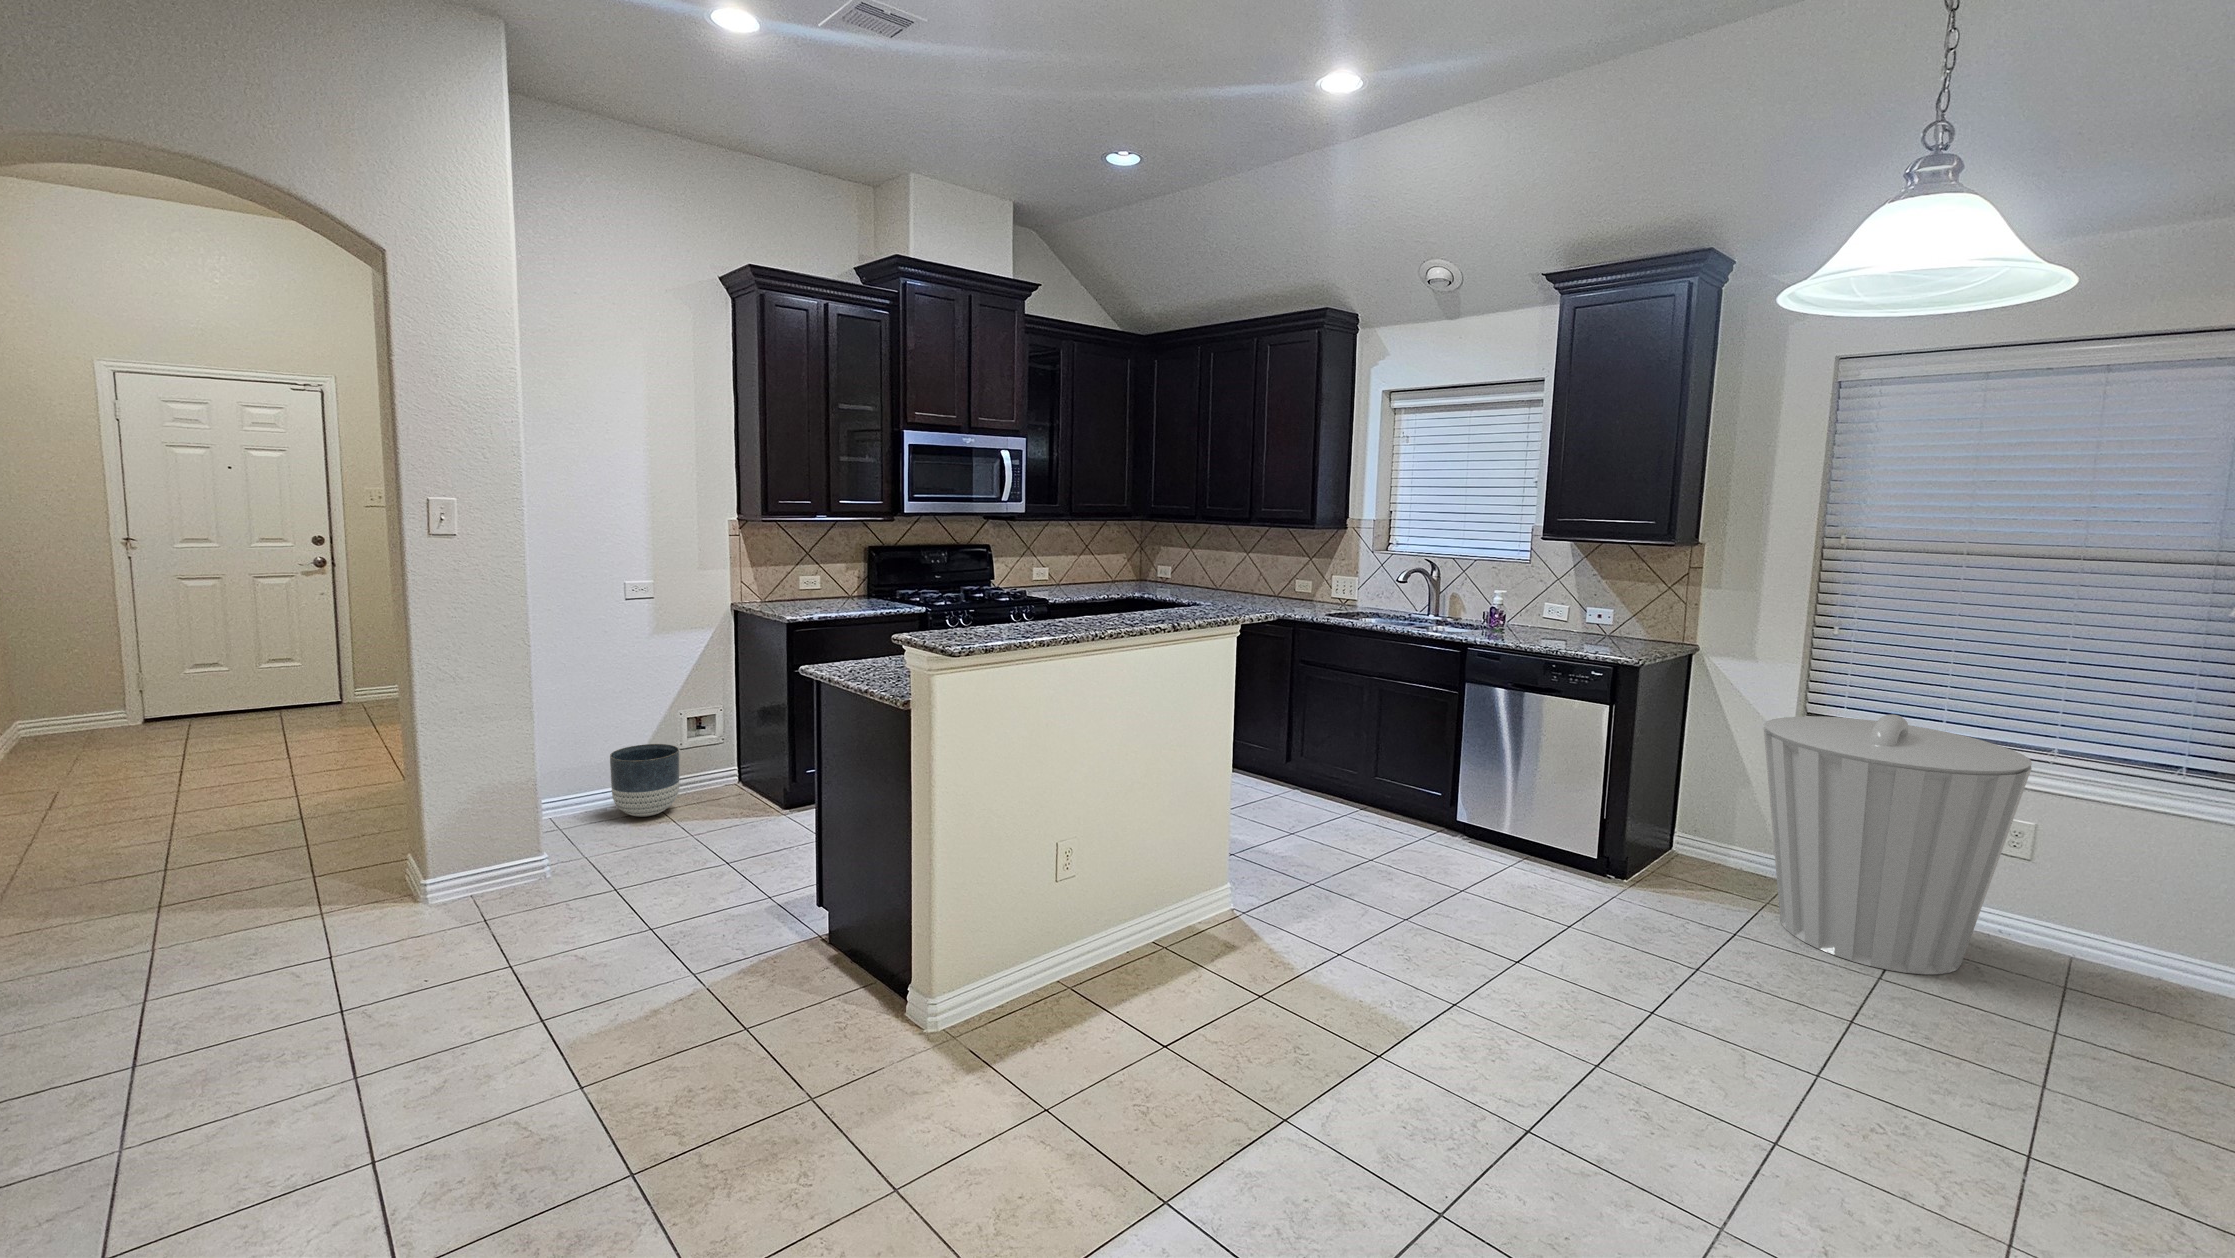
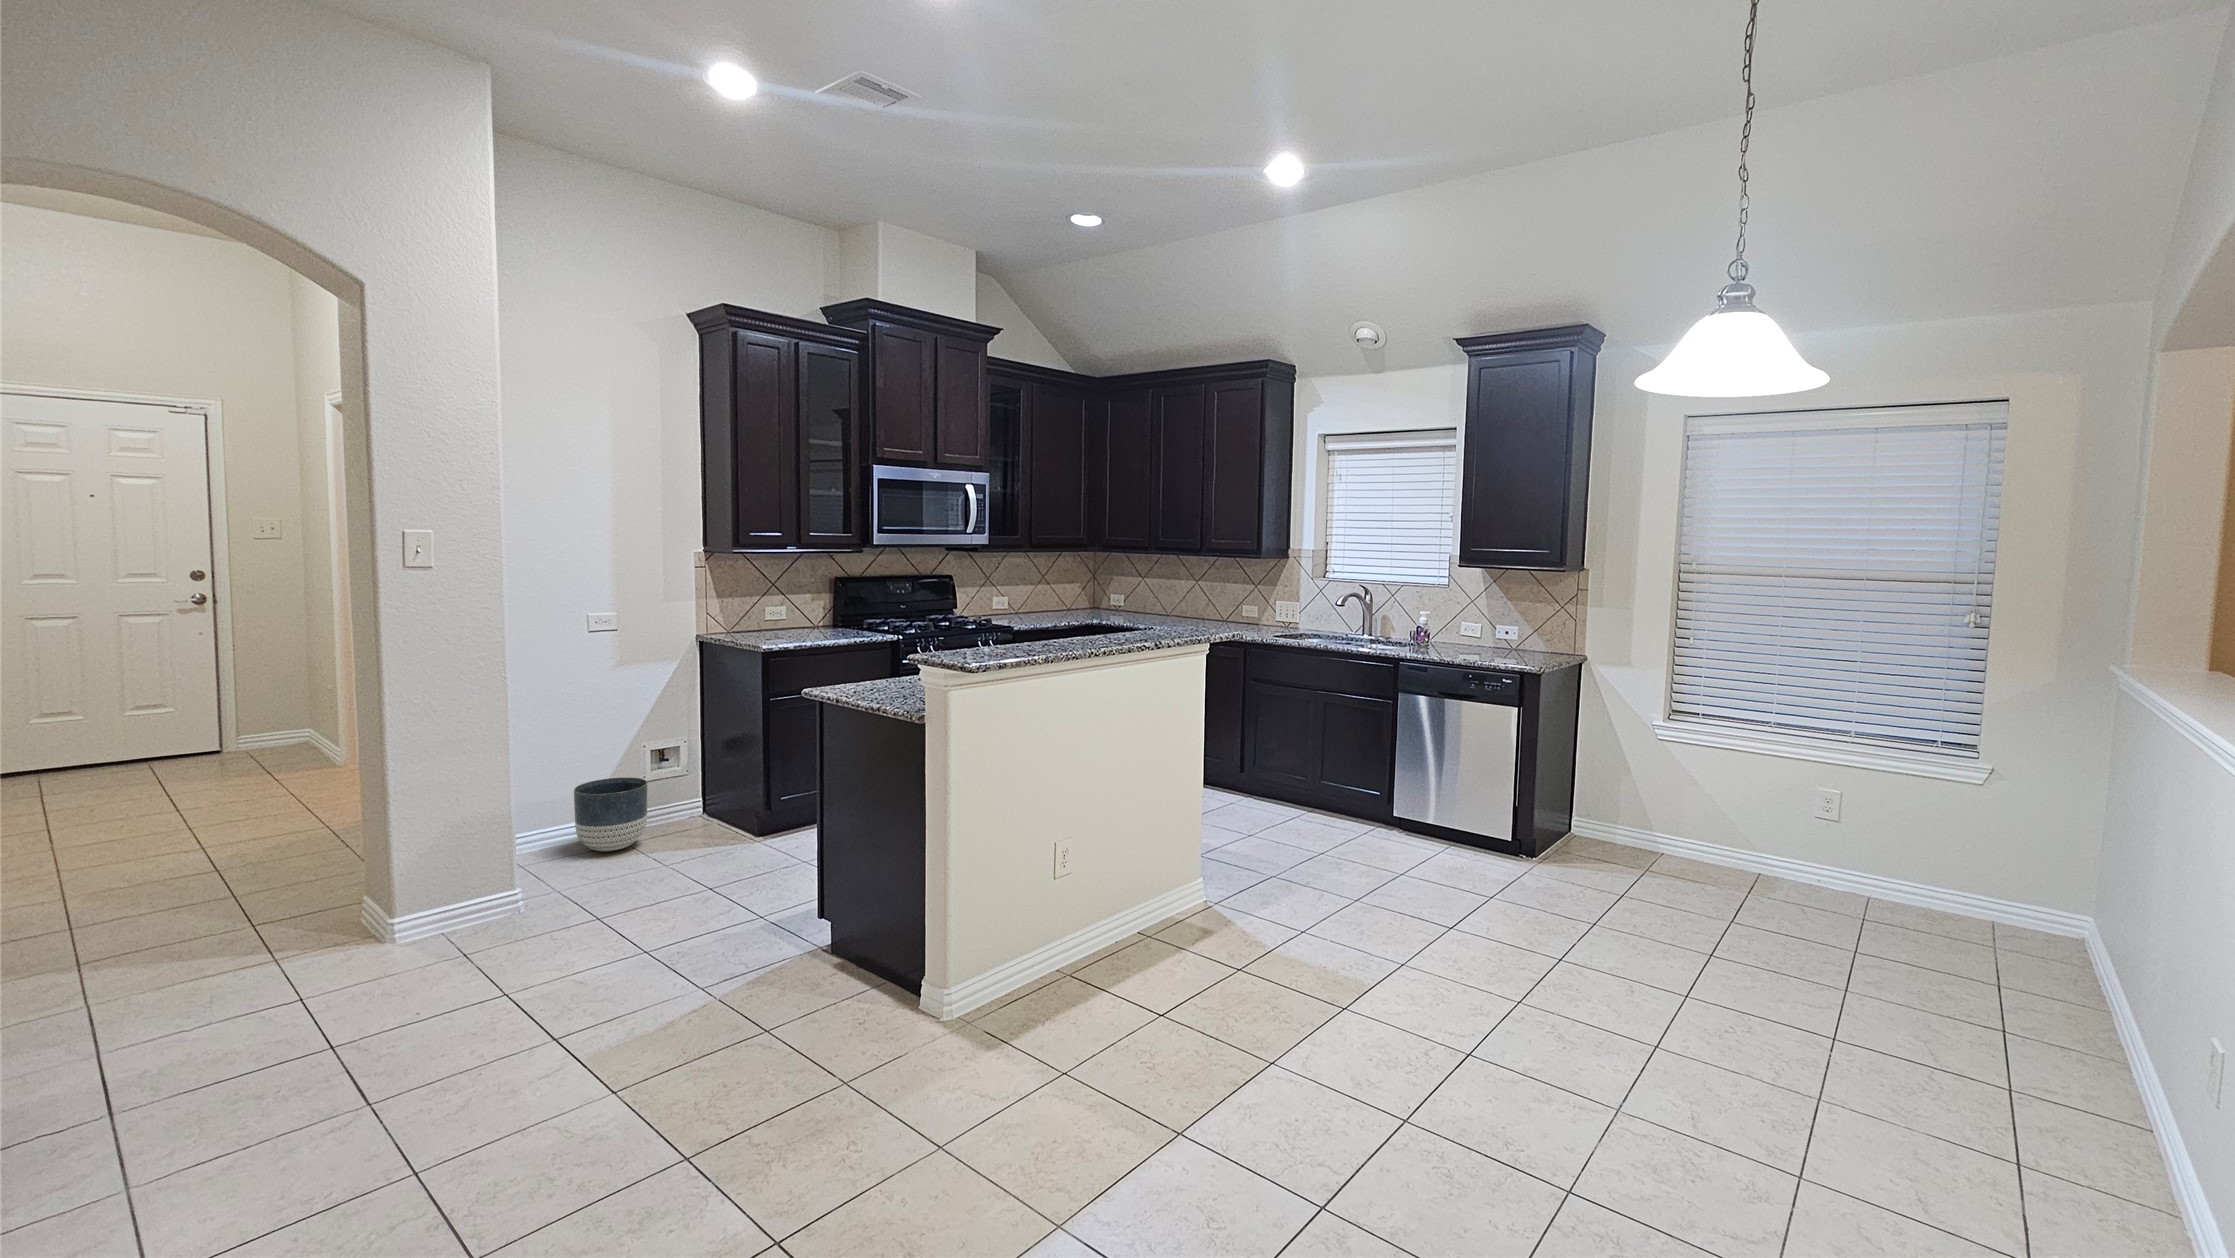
trash can: present [1764,715,2032,974] -> none [1639,707,1833,916]

